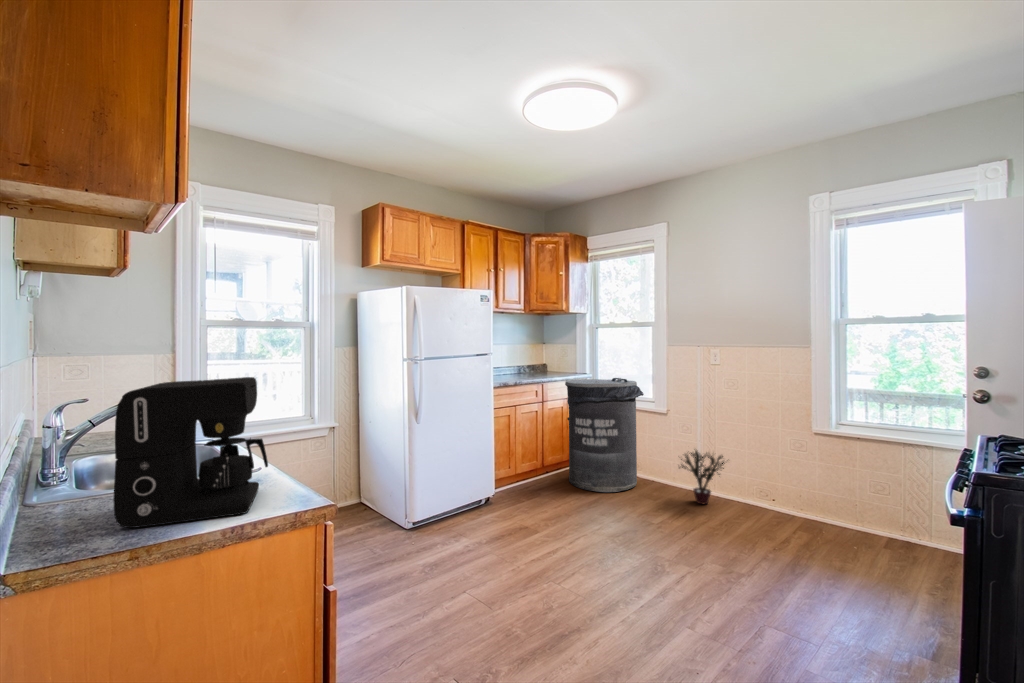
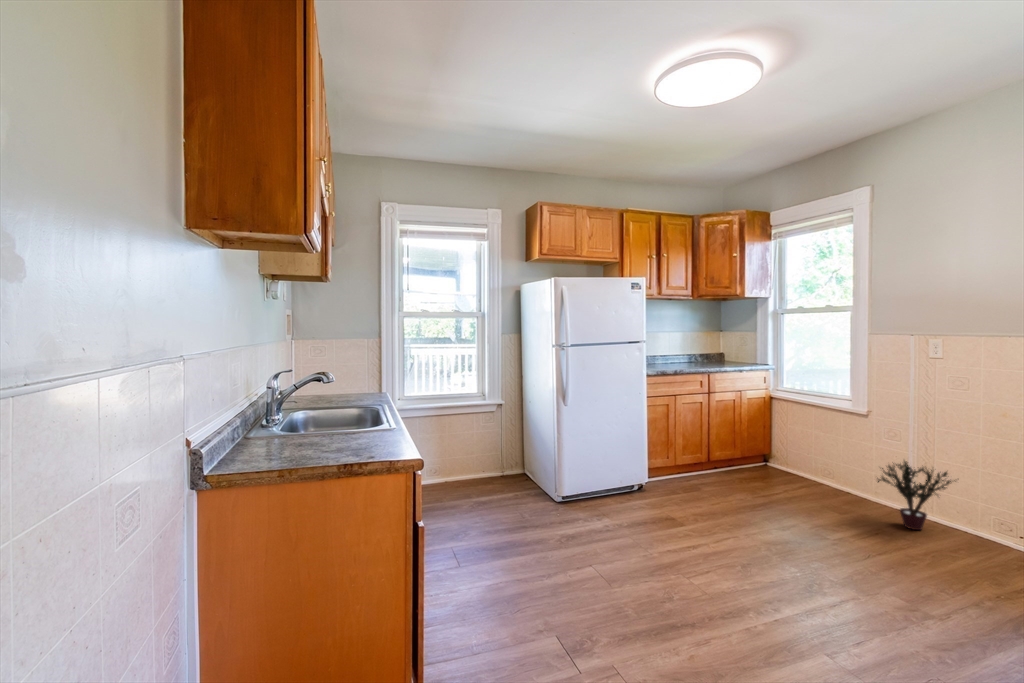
coffee maker: present [113,377,268,528] -> none [278,353,382,457]
trash can: present [565,378,644,492] -> none [735,370,835,498]

